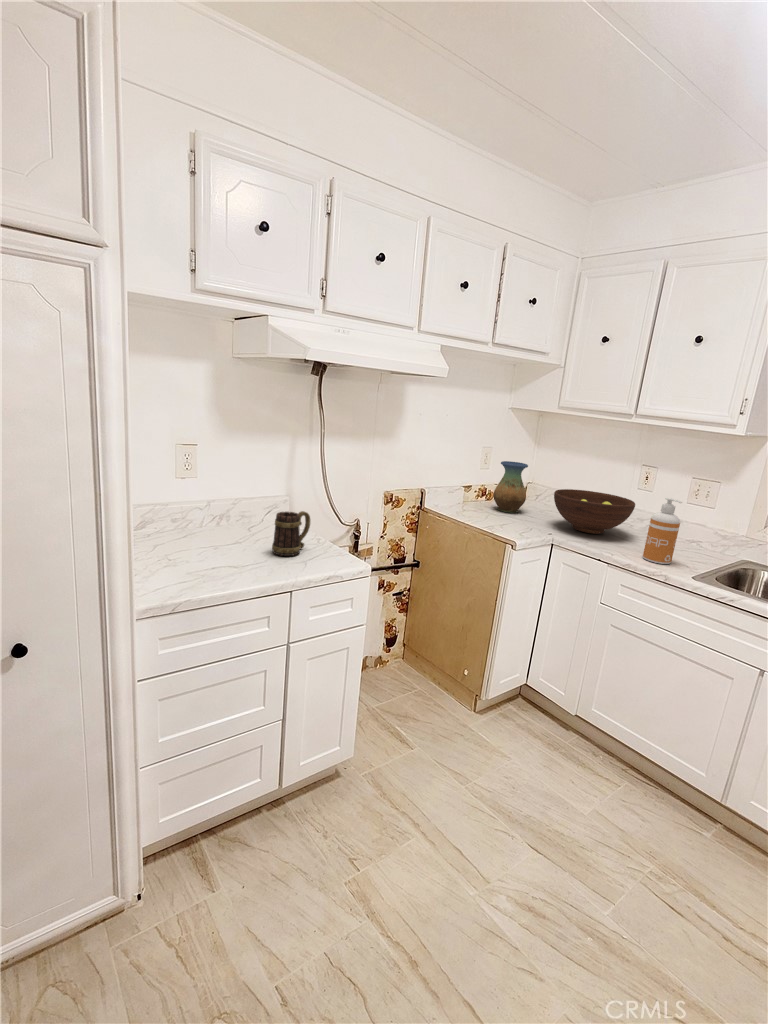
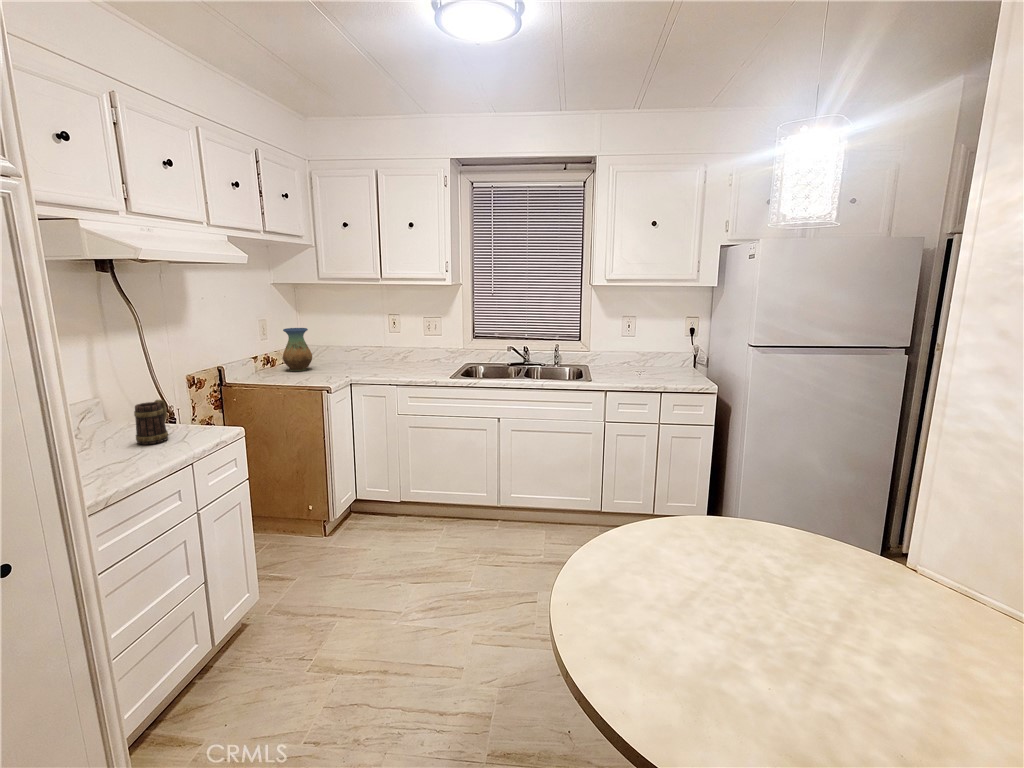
fruit bowl: present [554,489,635,534] -> none [338,340,398,371]
soap dispenser: present [643,498,682,564] -> none [415,333,433,377]

